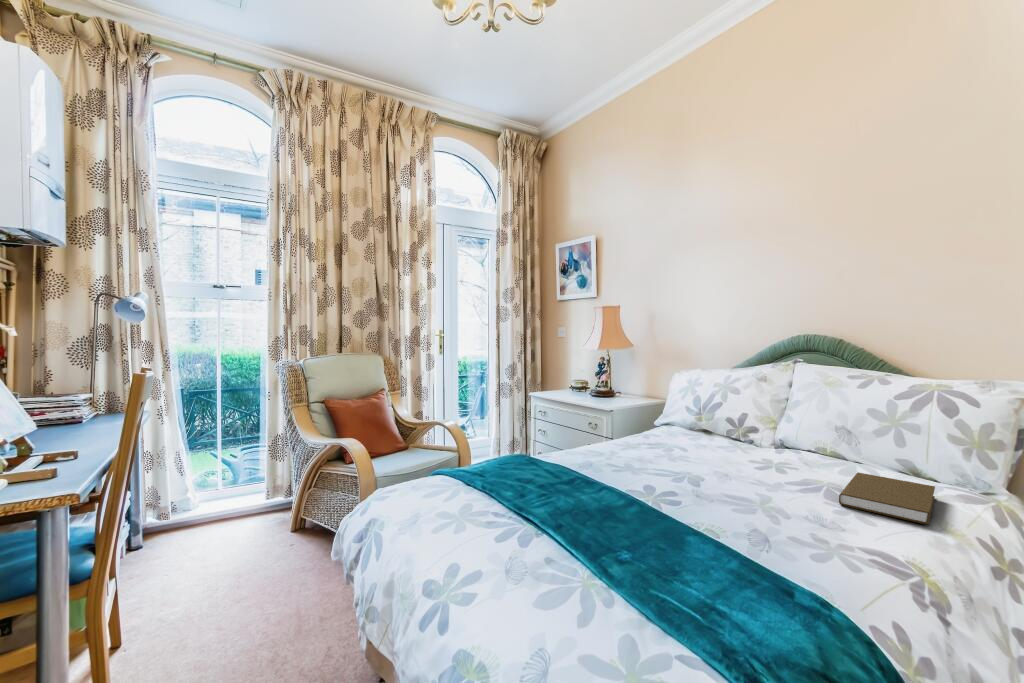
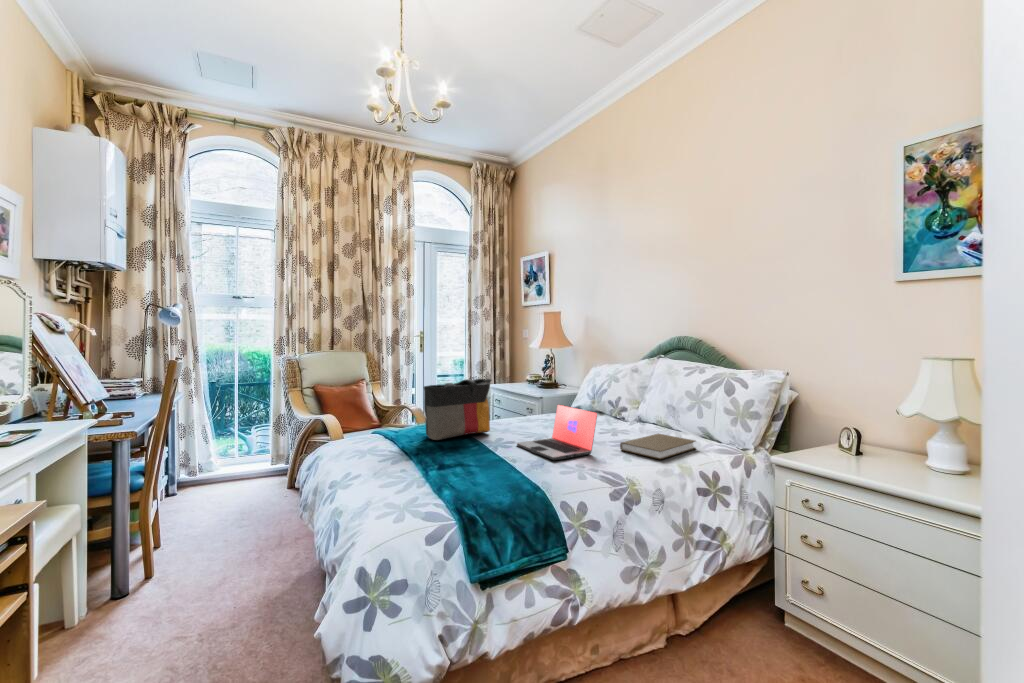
tote bag: none [534,398,620,493] -> present [424,379,491,440]
laptop: none [683,435,819,534] -> present [517,405,597,460]

